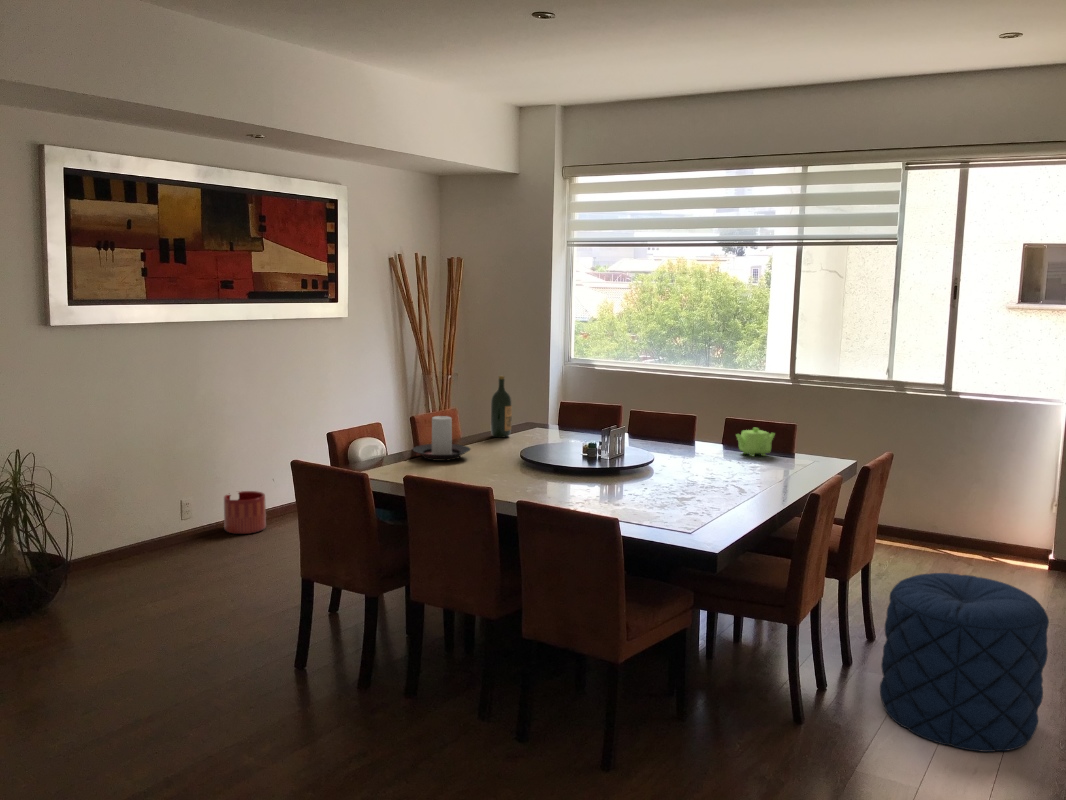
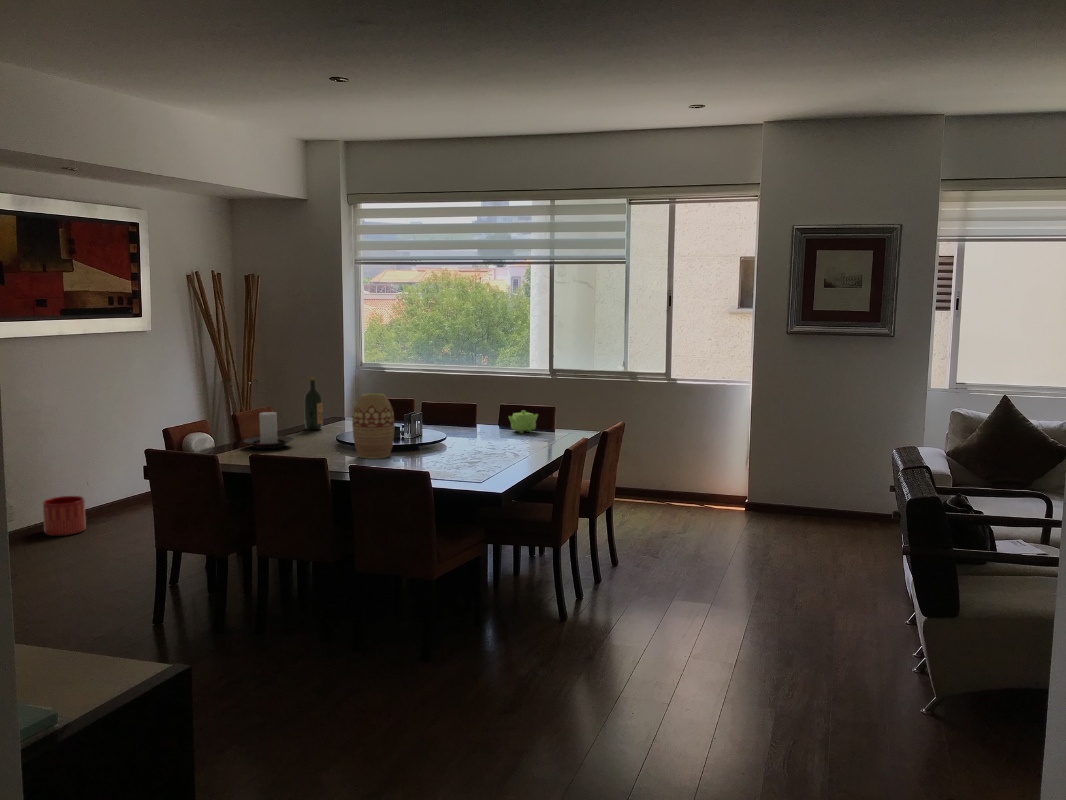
vase: none [536,400,587,483] -> present [352,393,395,459]
pouf: present [880,573,1049,752] -> none [620,505,725,623]

